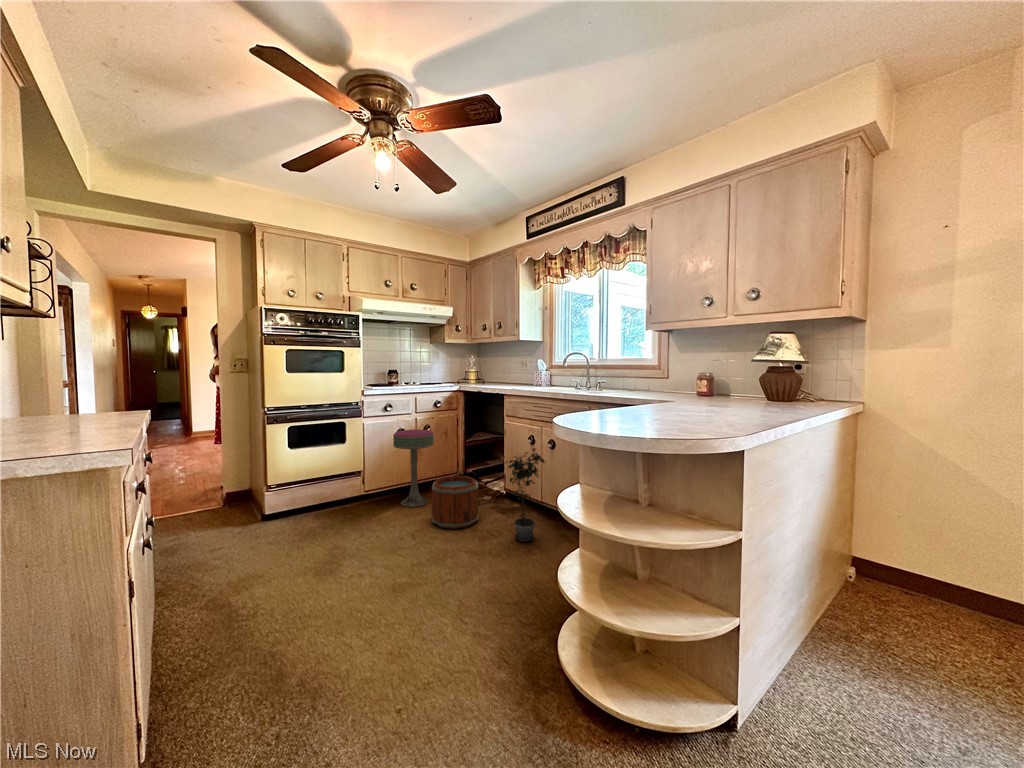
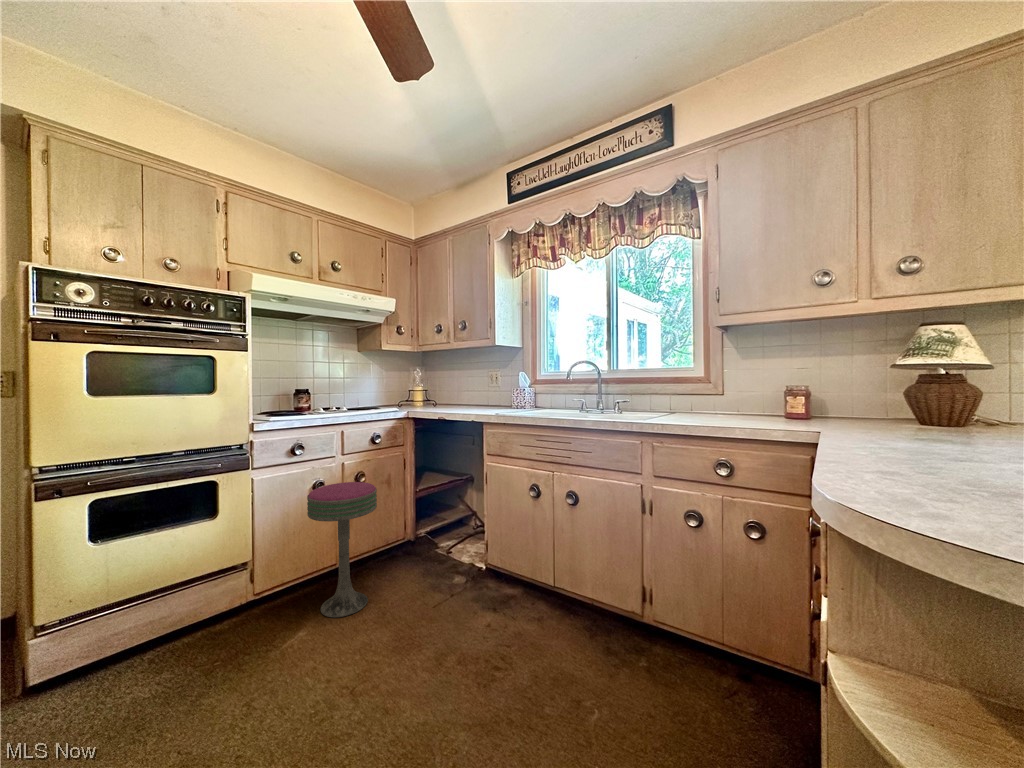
potted plant: present [506,448,545,542] -> none [524,517,591,683]
bucket: present [432,476,478,529] -> none [383,560,465,665]

